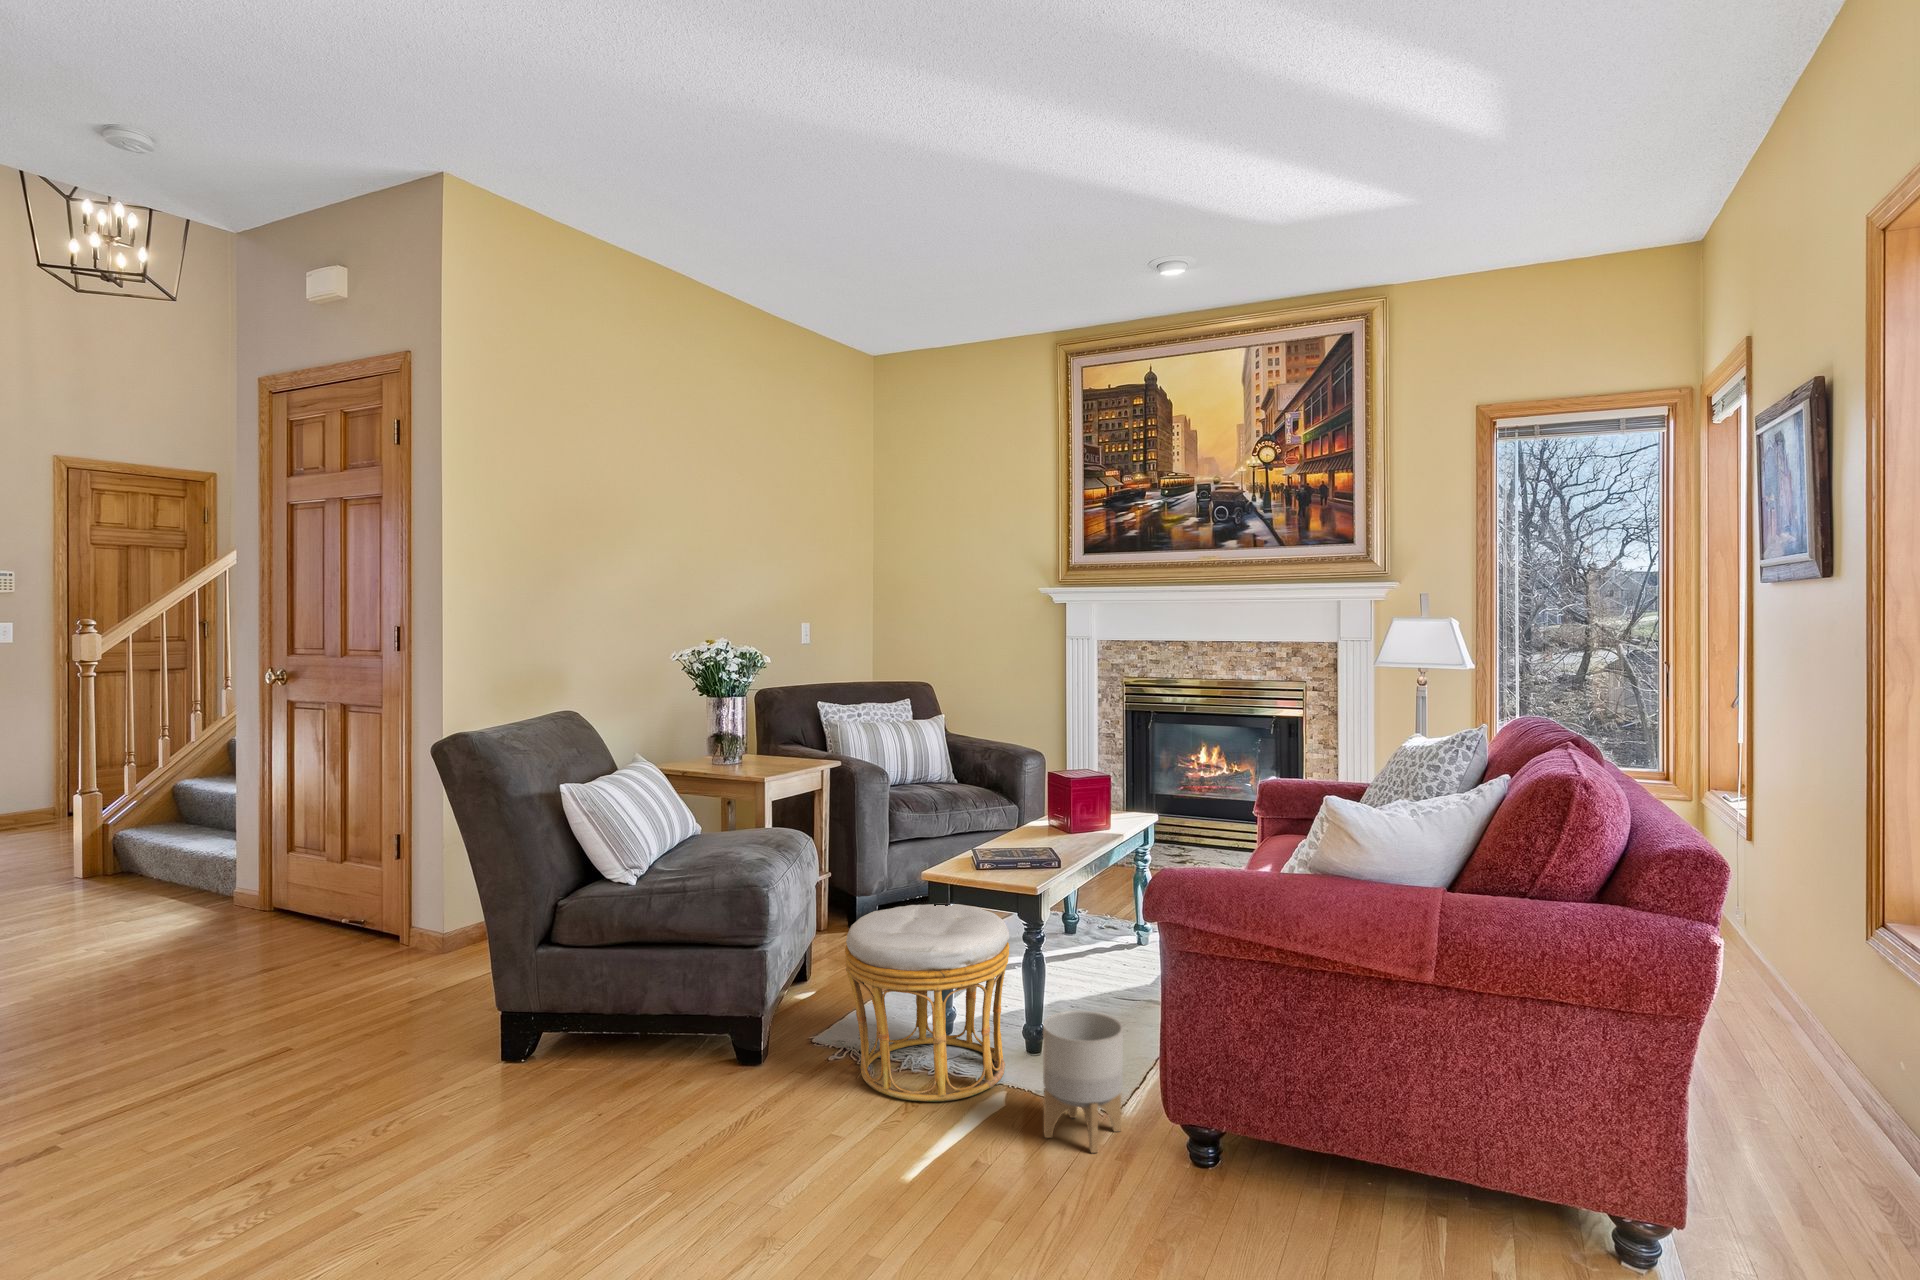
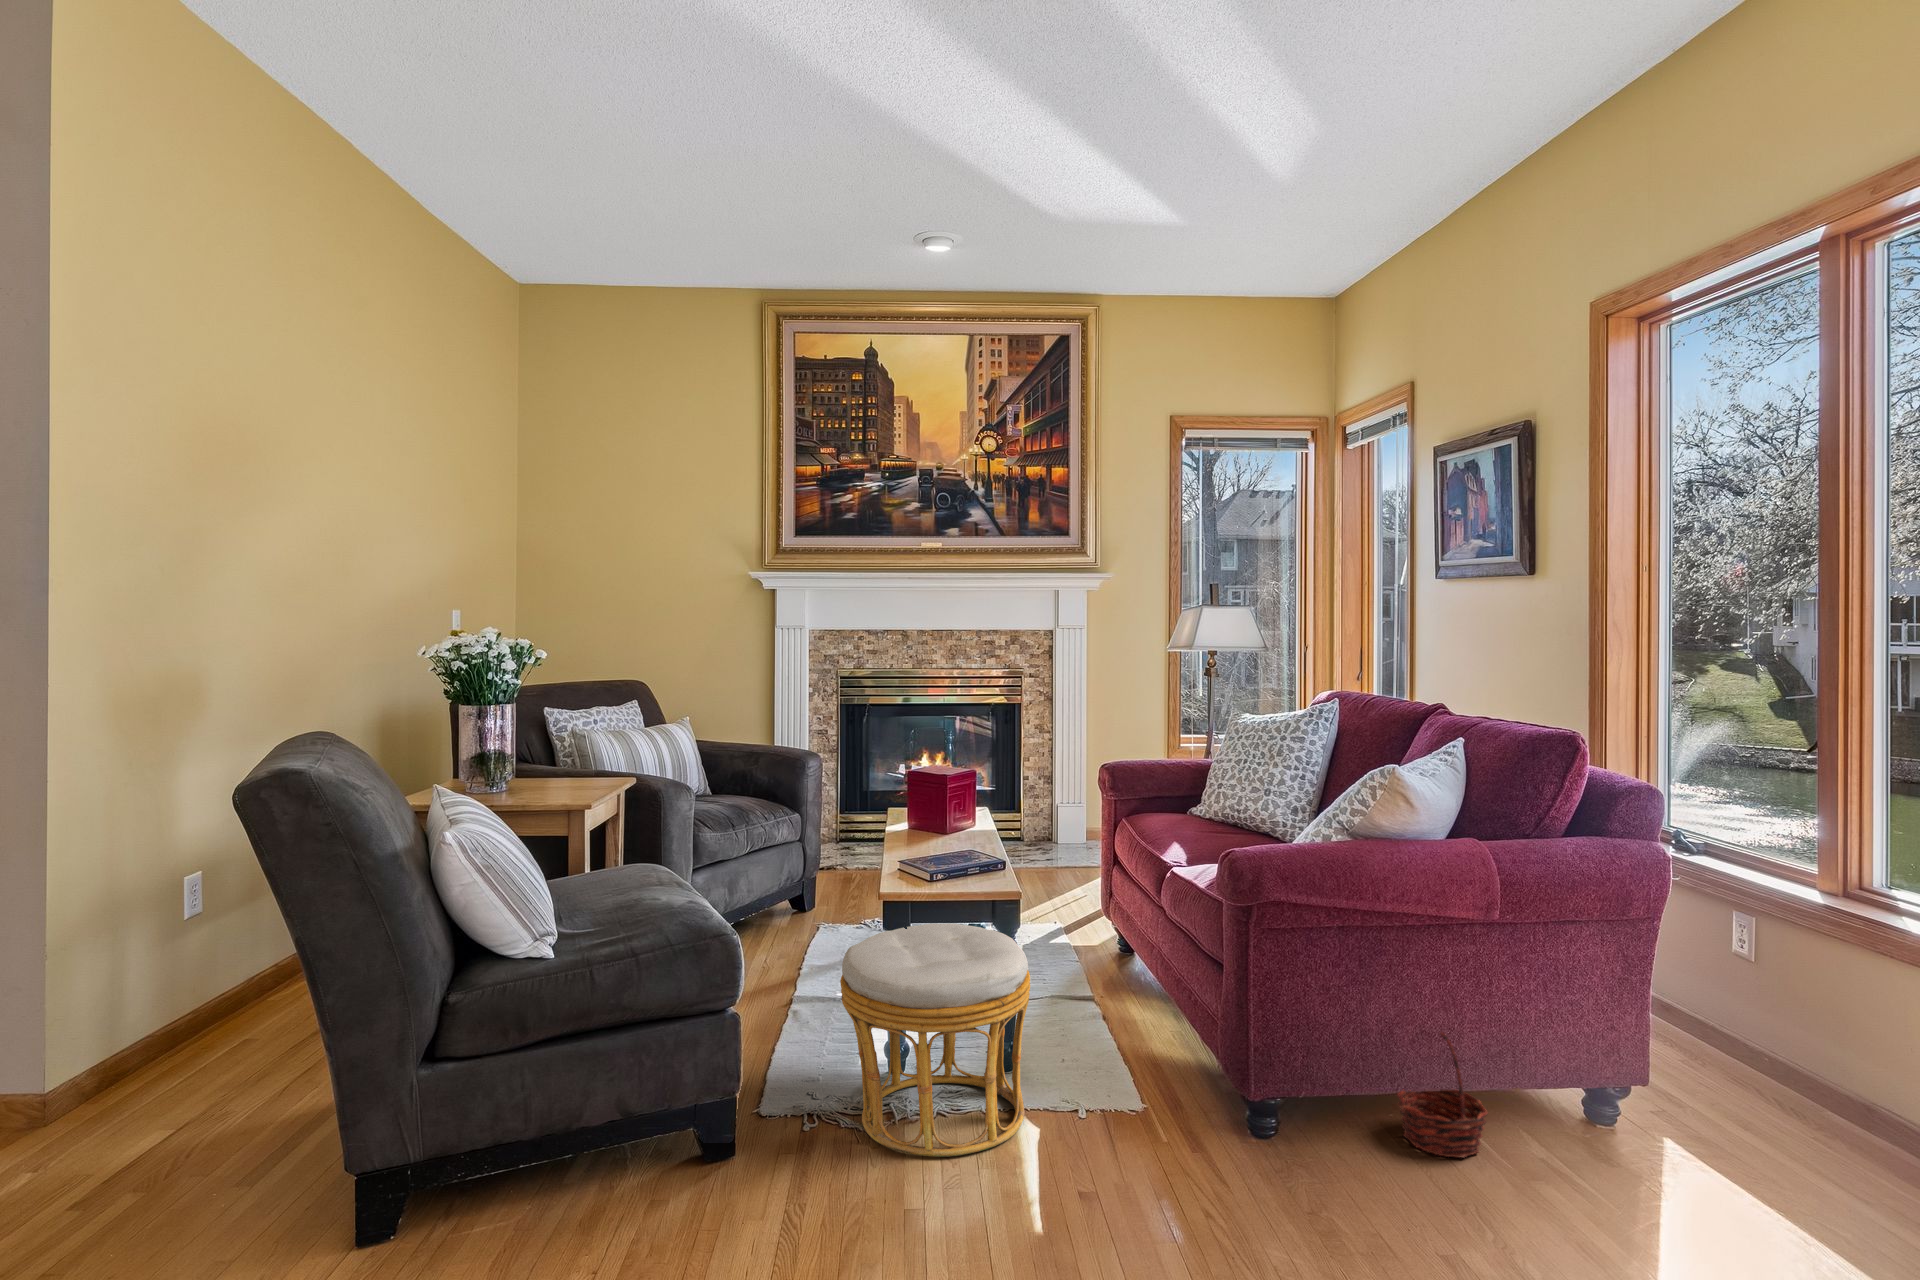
planter: present [1043,1010,1123,1153] -> none [1117,1012,1202,1158]
basket: none [1321,1088,1419,1230] -> present [1397,1032,1488,1158]

